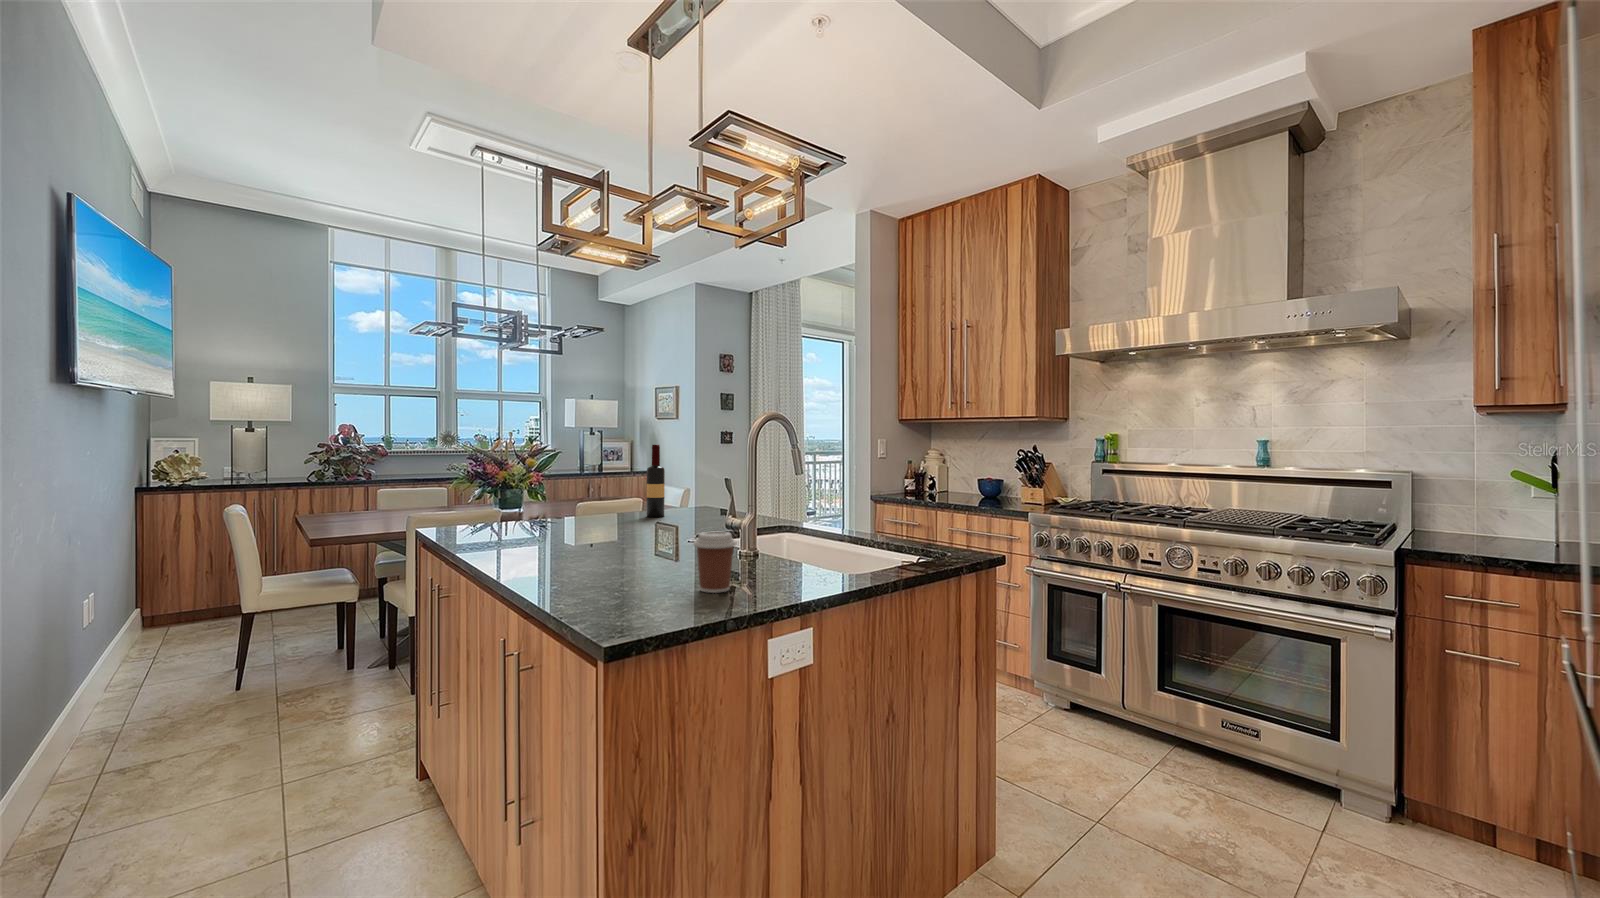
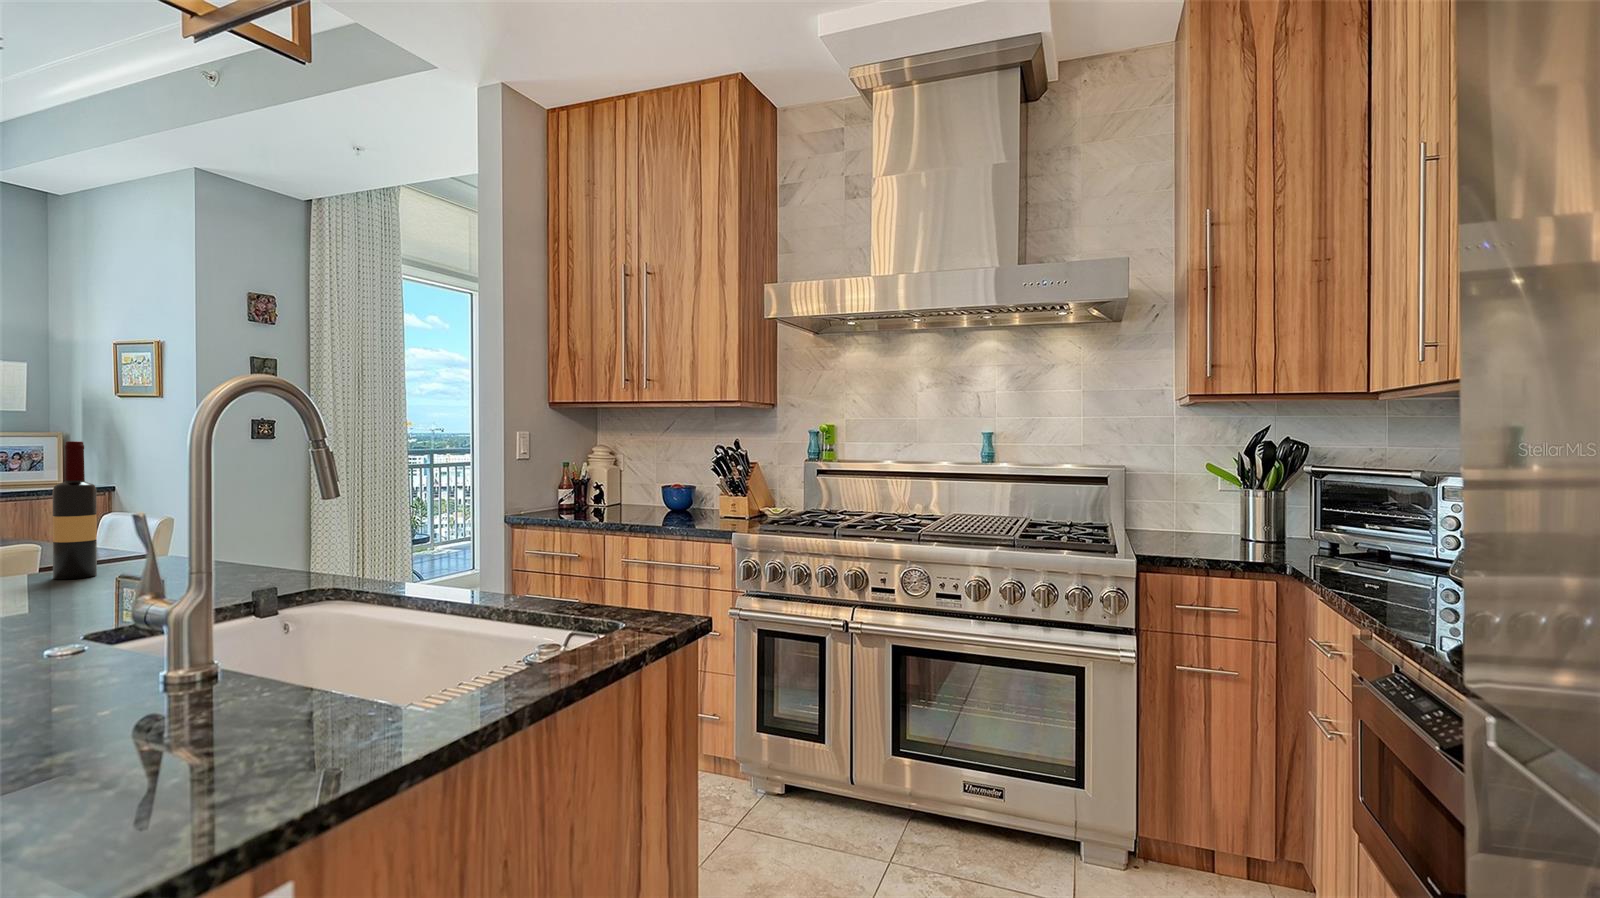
coffee cup: present [694,532,736,593] -> none [86,631,203,773]

